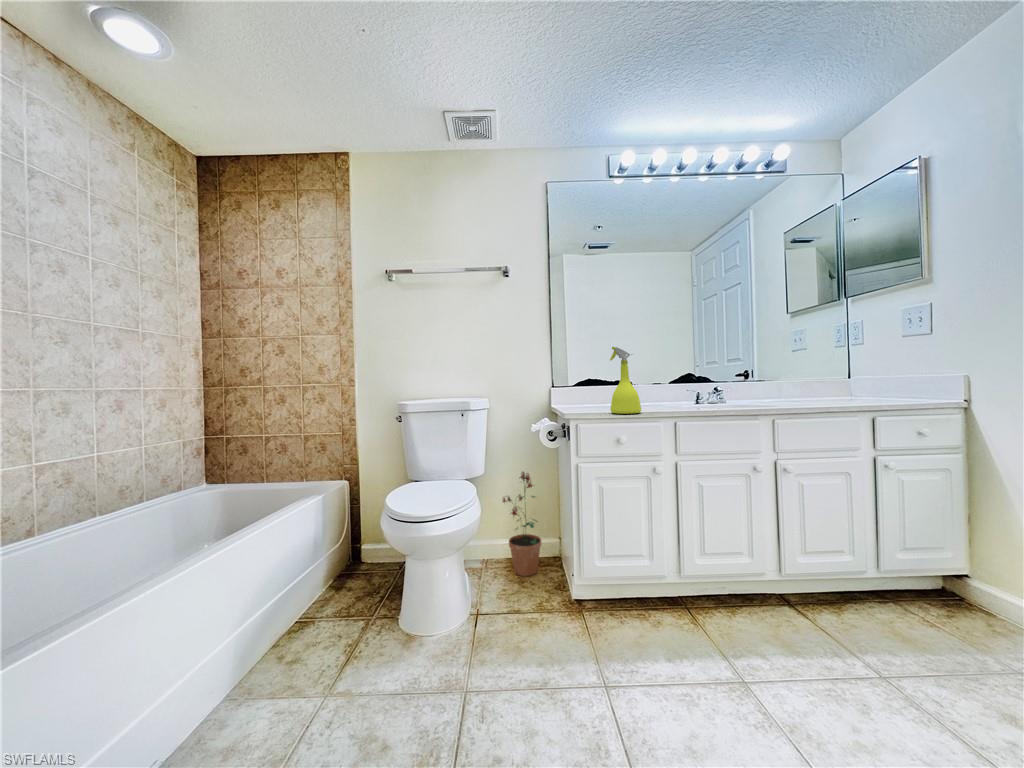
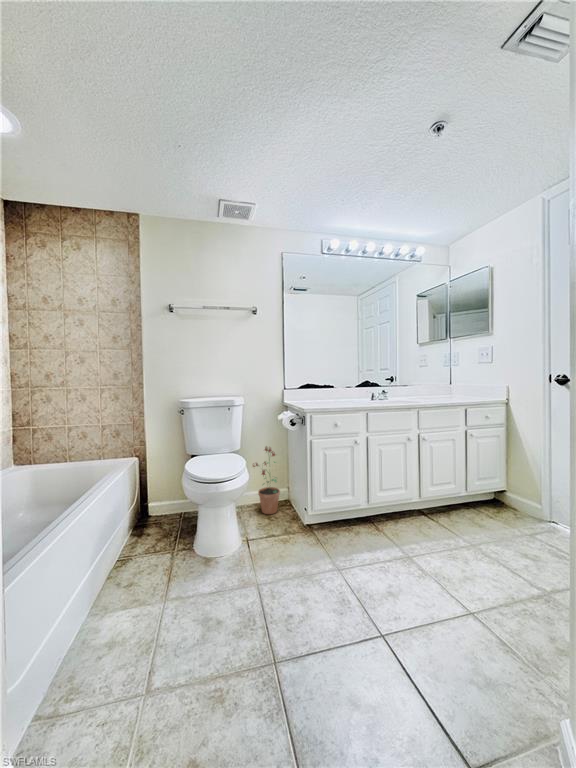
spray bottle: present [610,347,641,414] -> none [331,367,349,408]

